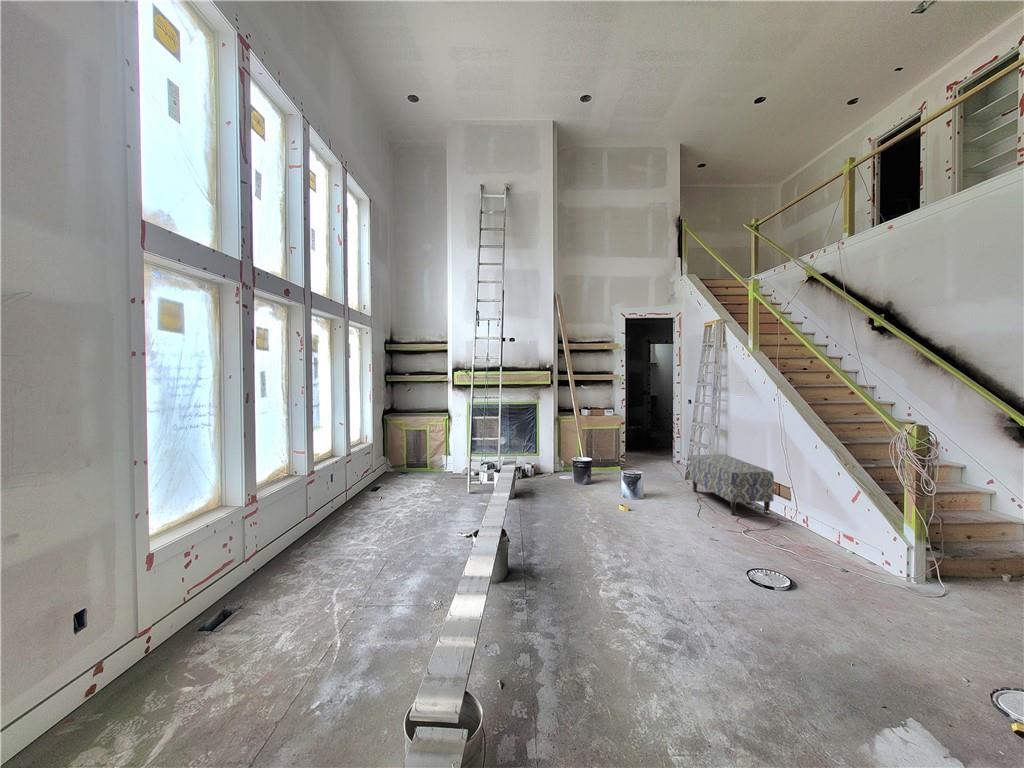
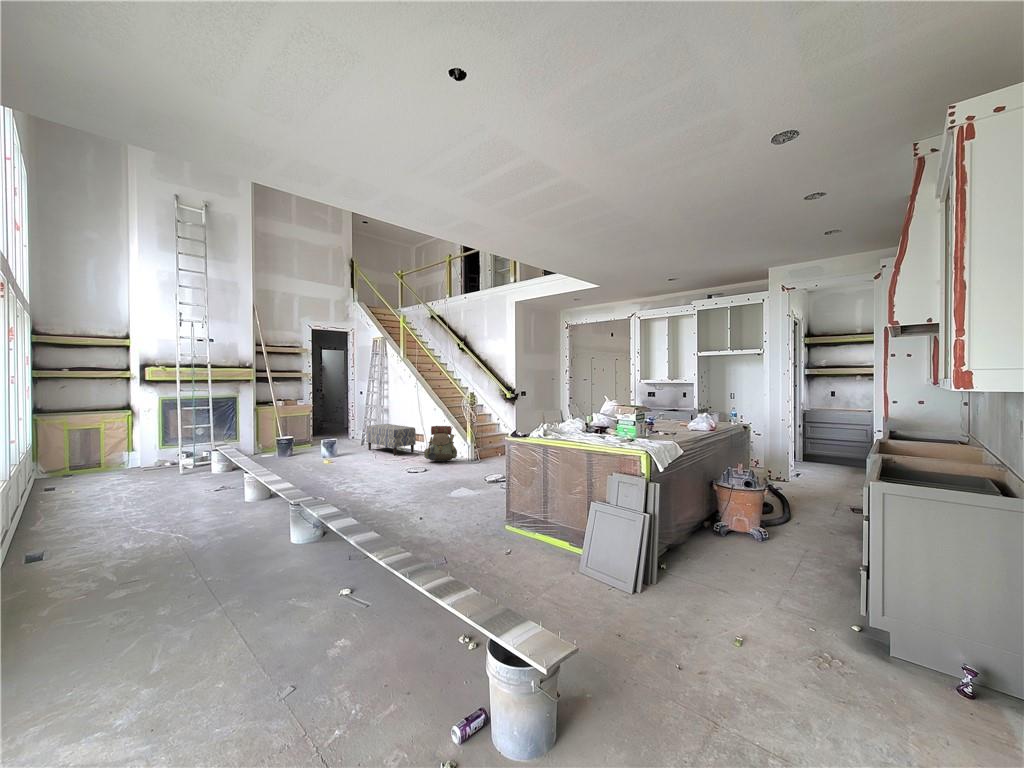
backpack: none [789,481,871,560] -> present [424,426,457,461]

